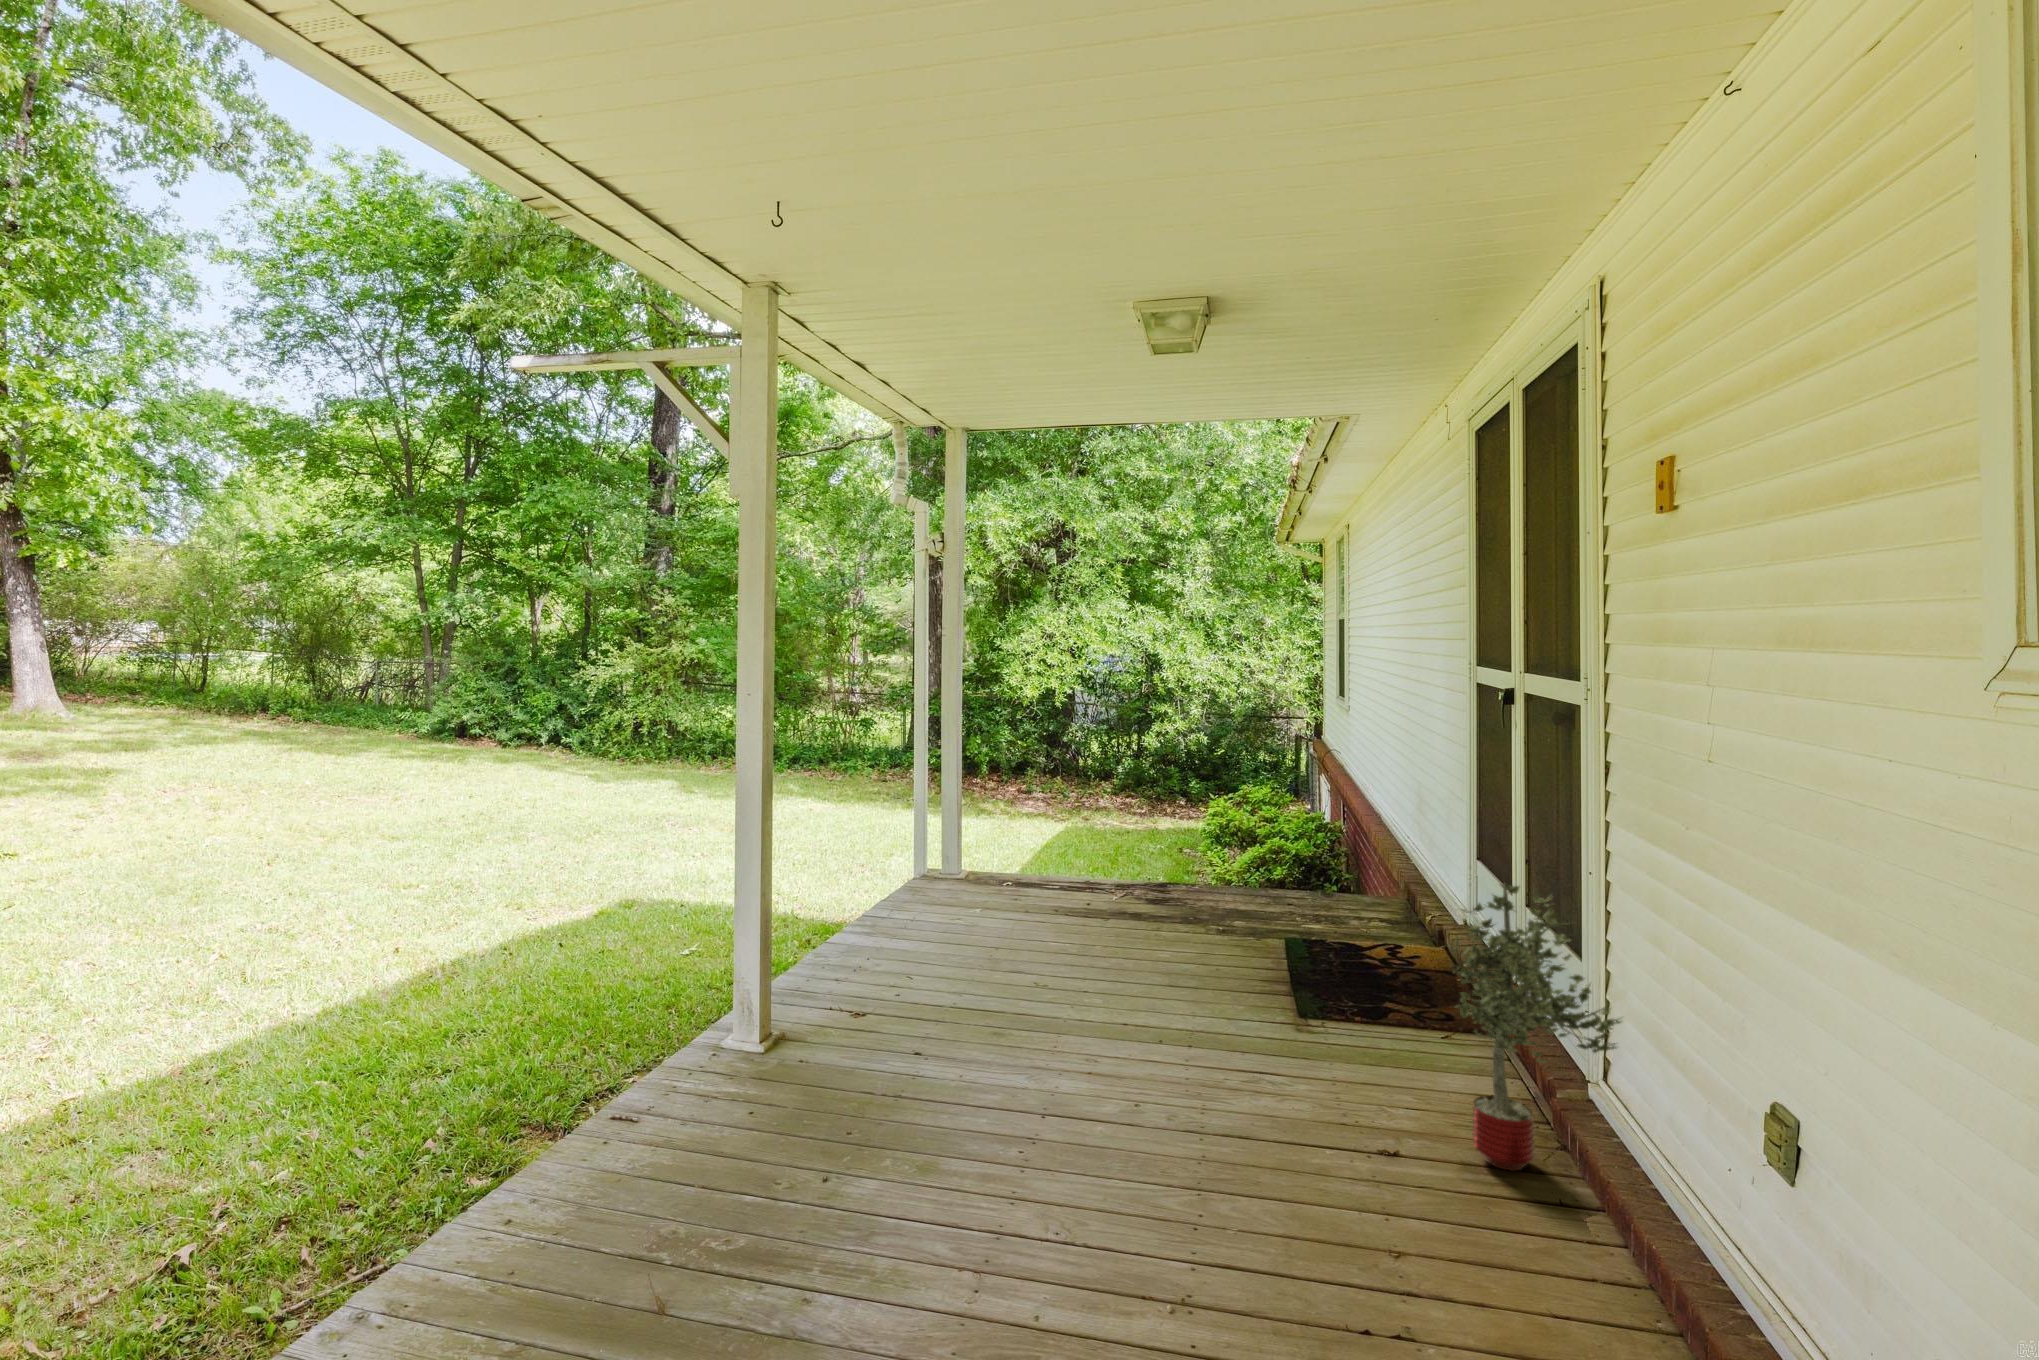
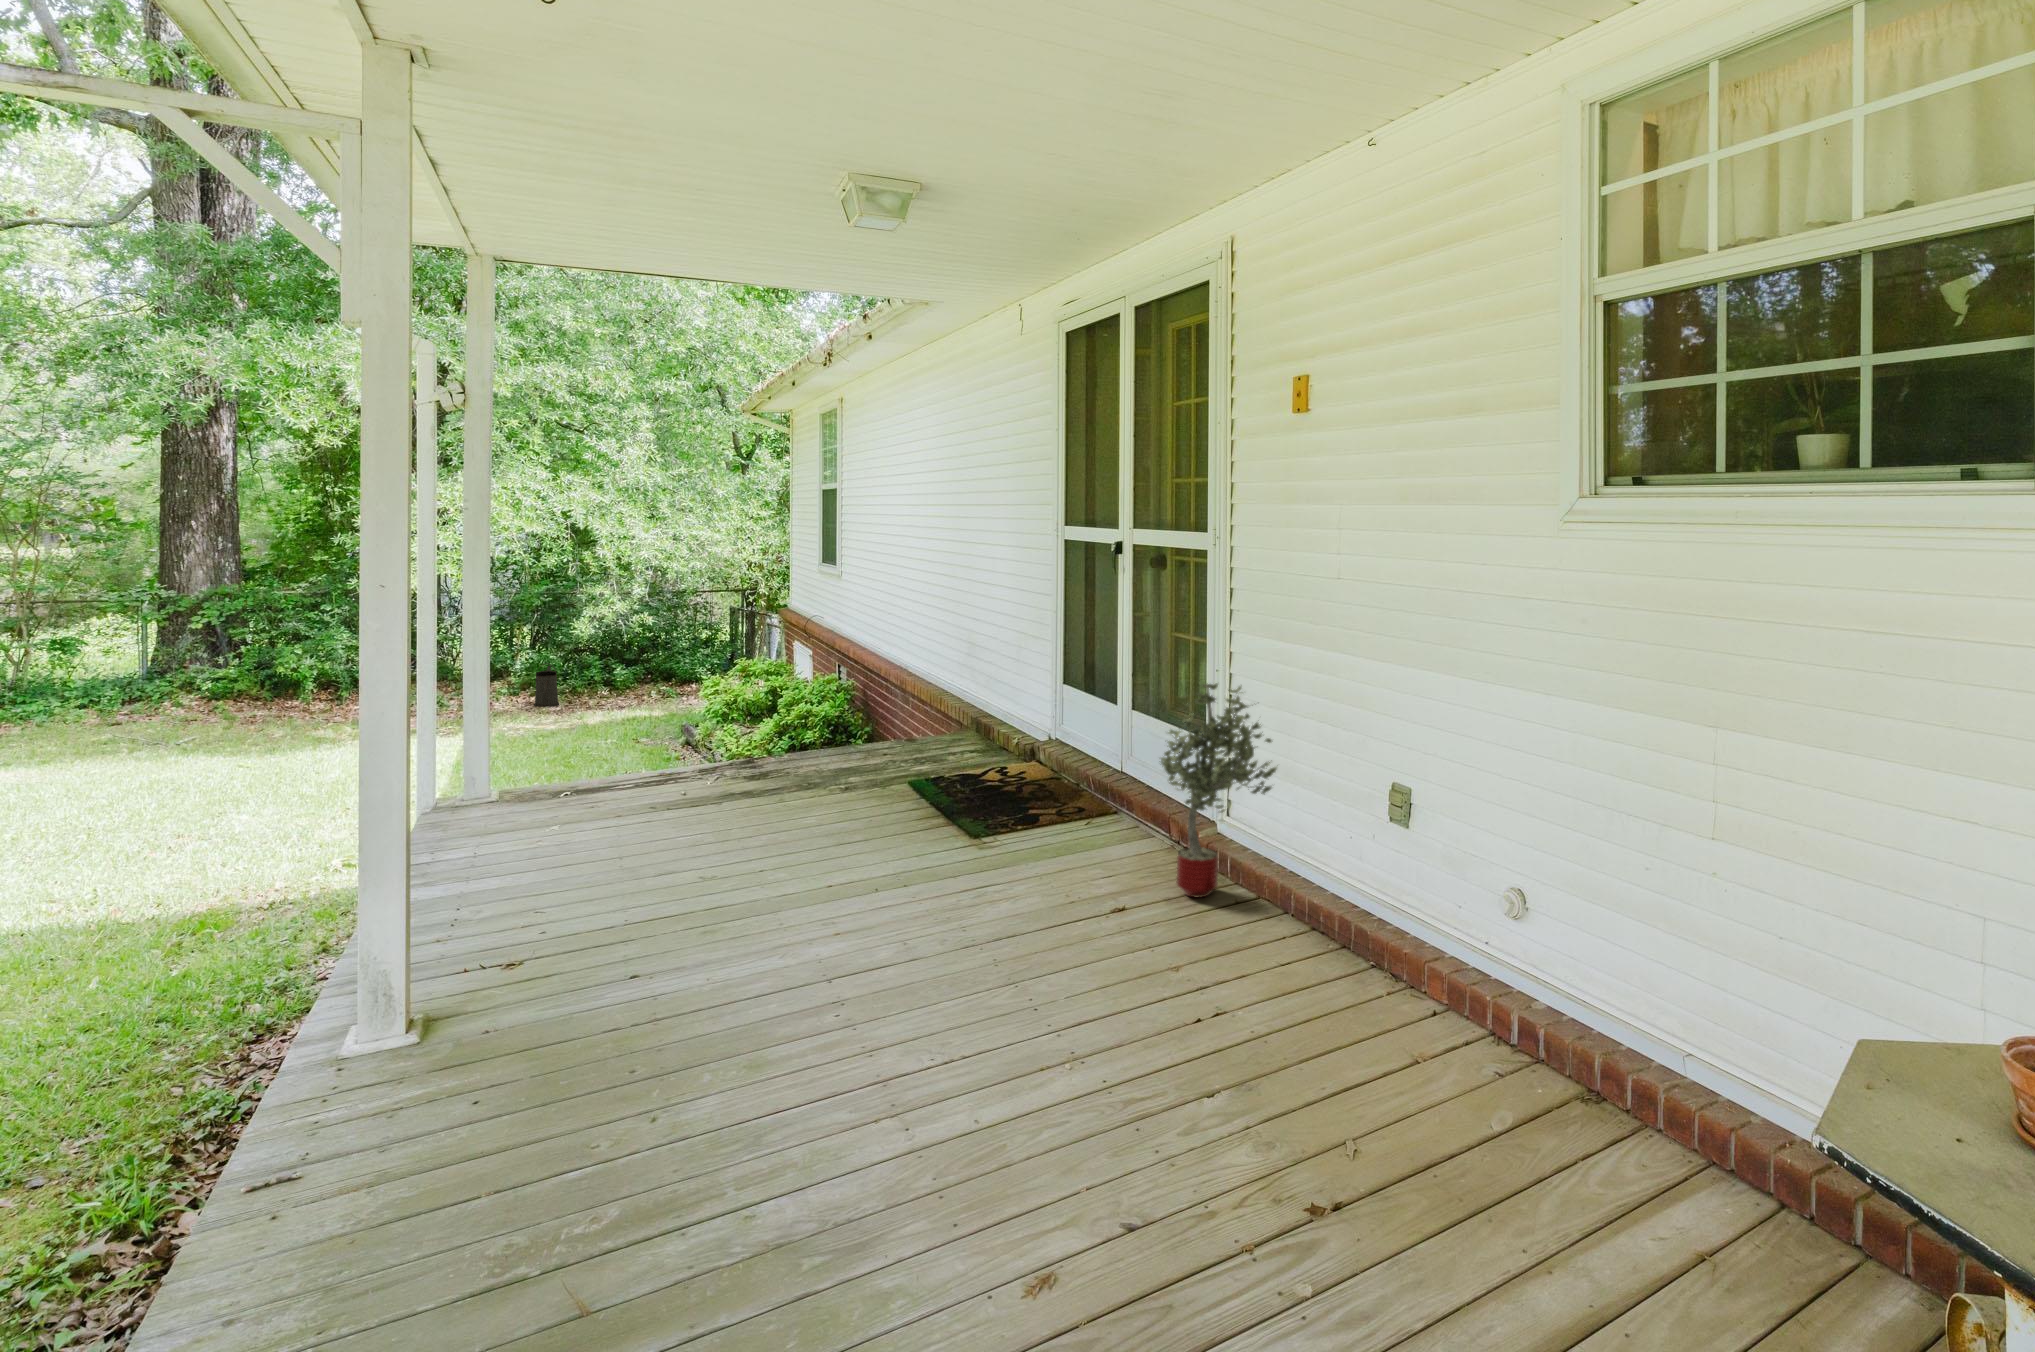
watering can: none [1113,769,1131,807] -> present [534,663,559,707]

